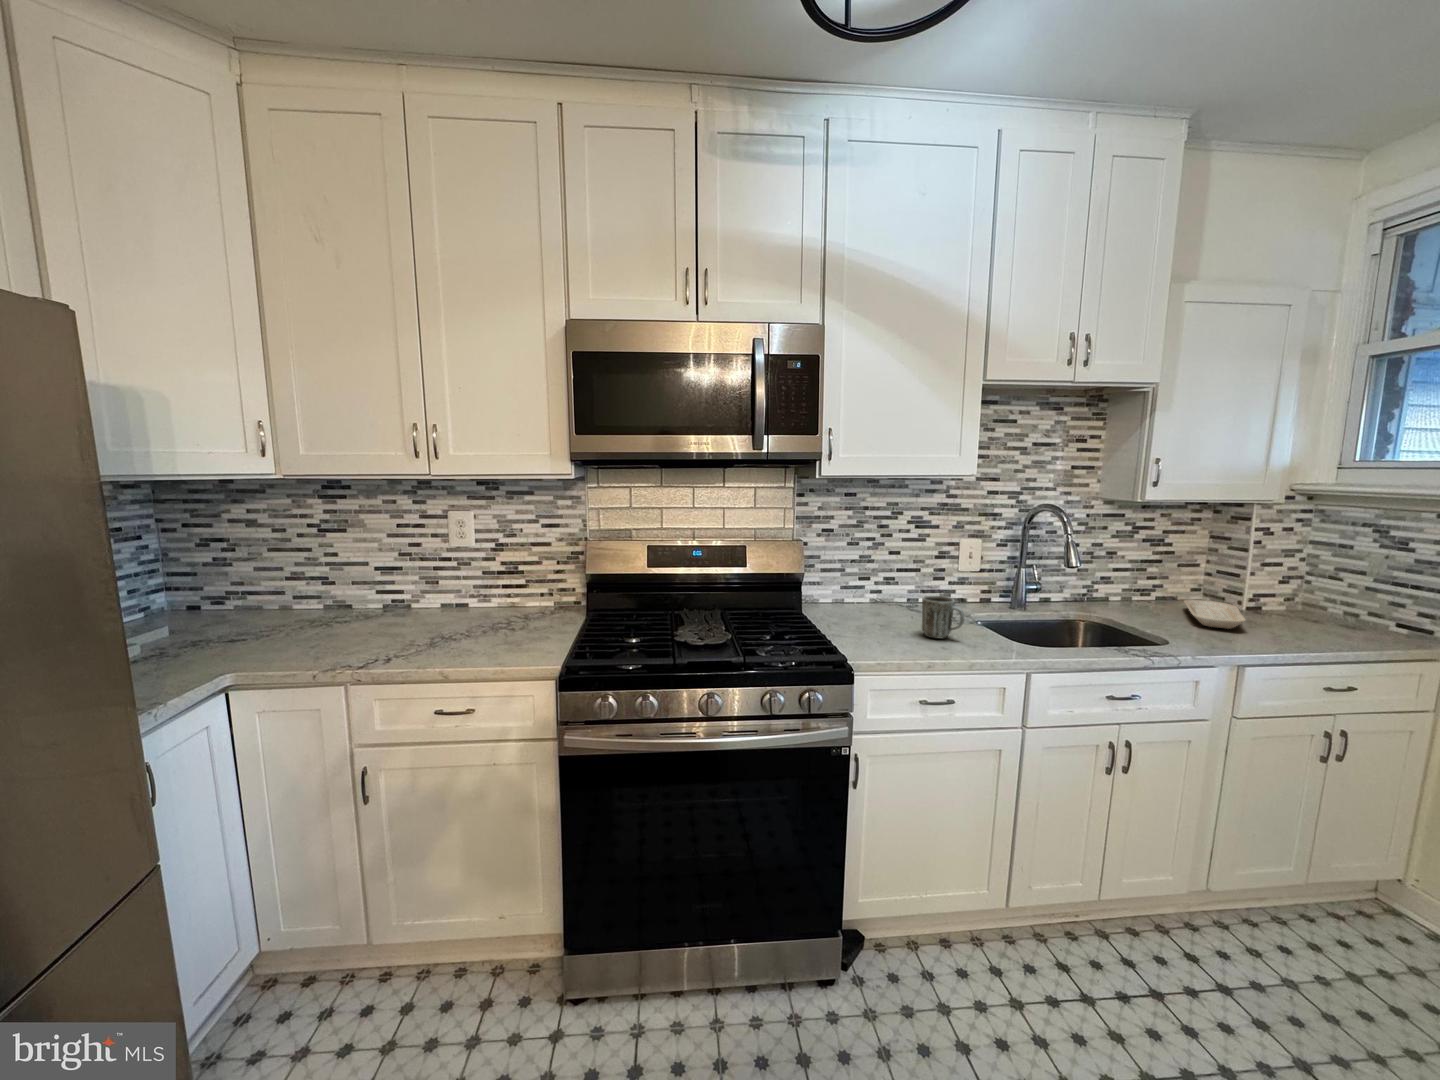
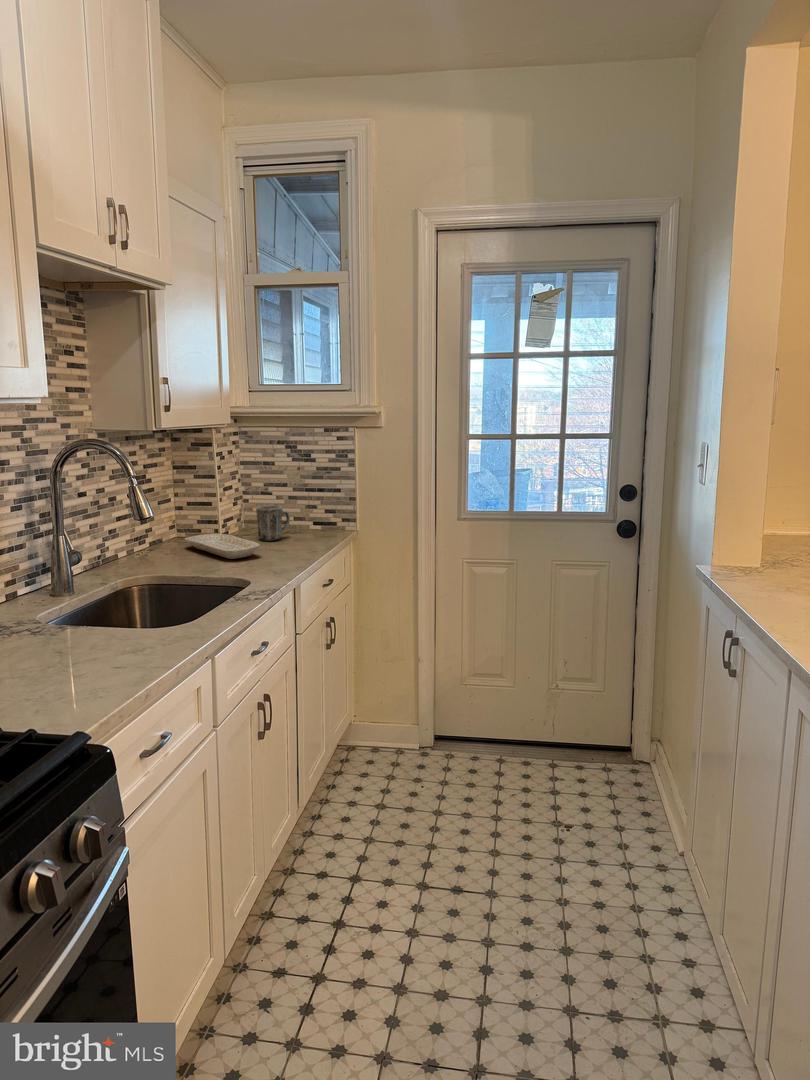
mug: present [922,595,964,639] -> present [256,506,290,541]

